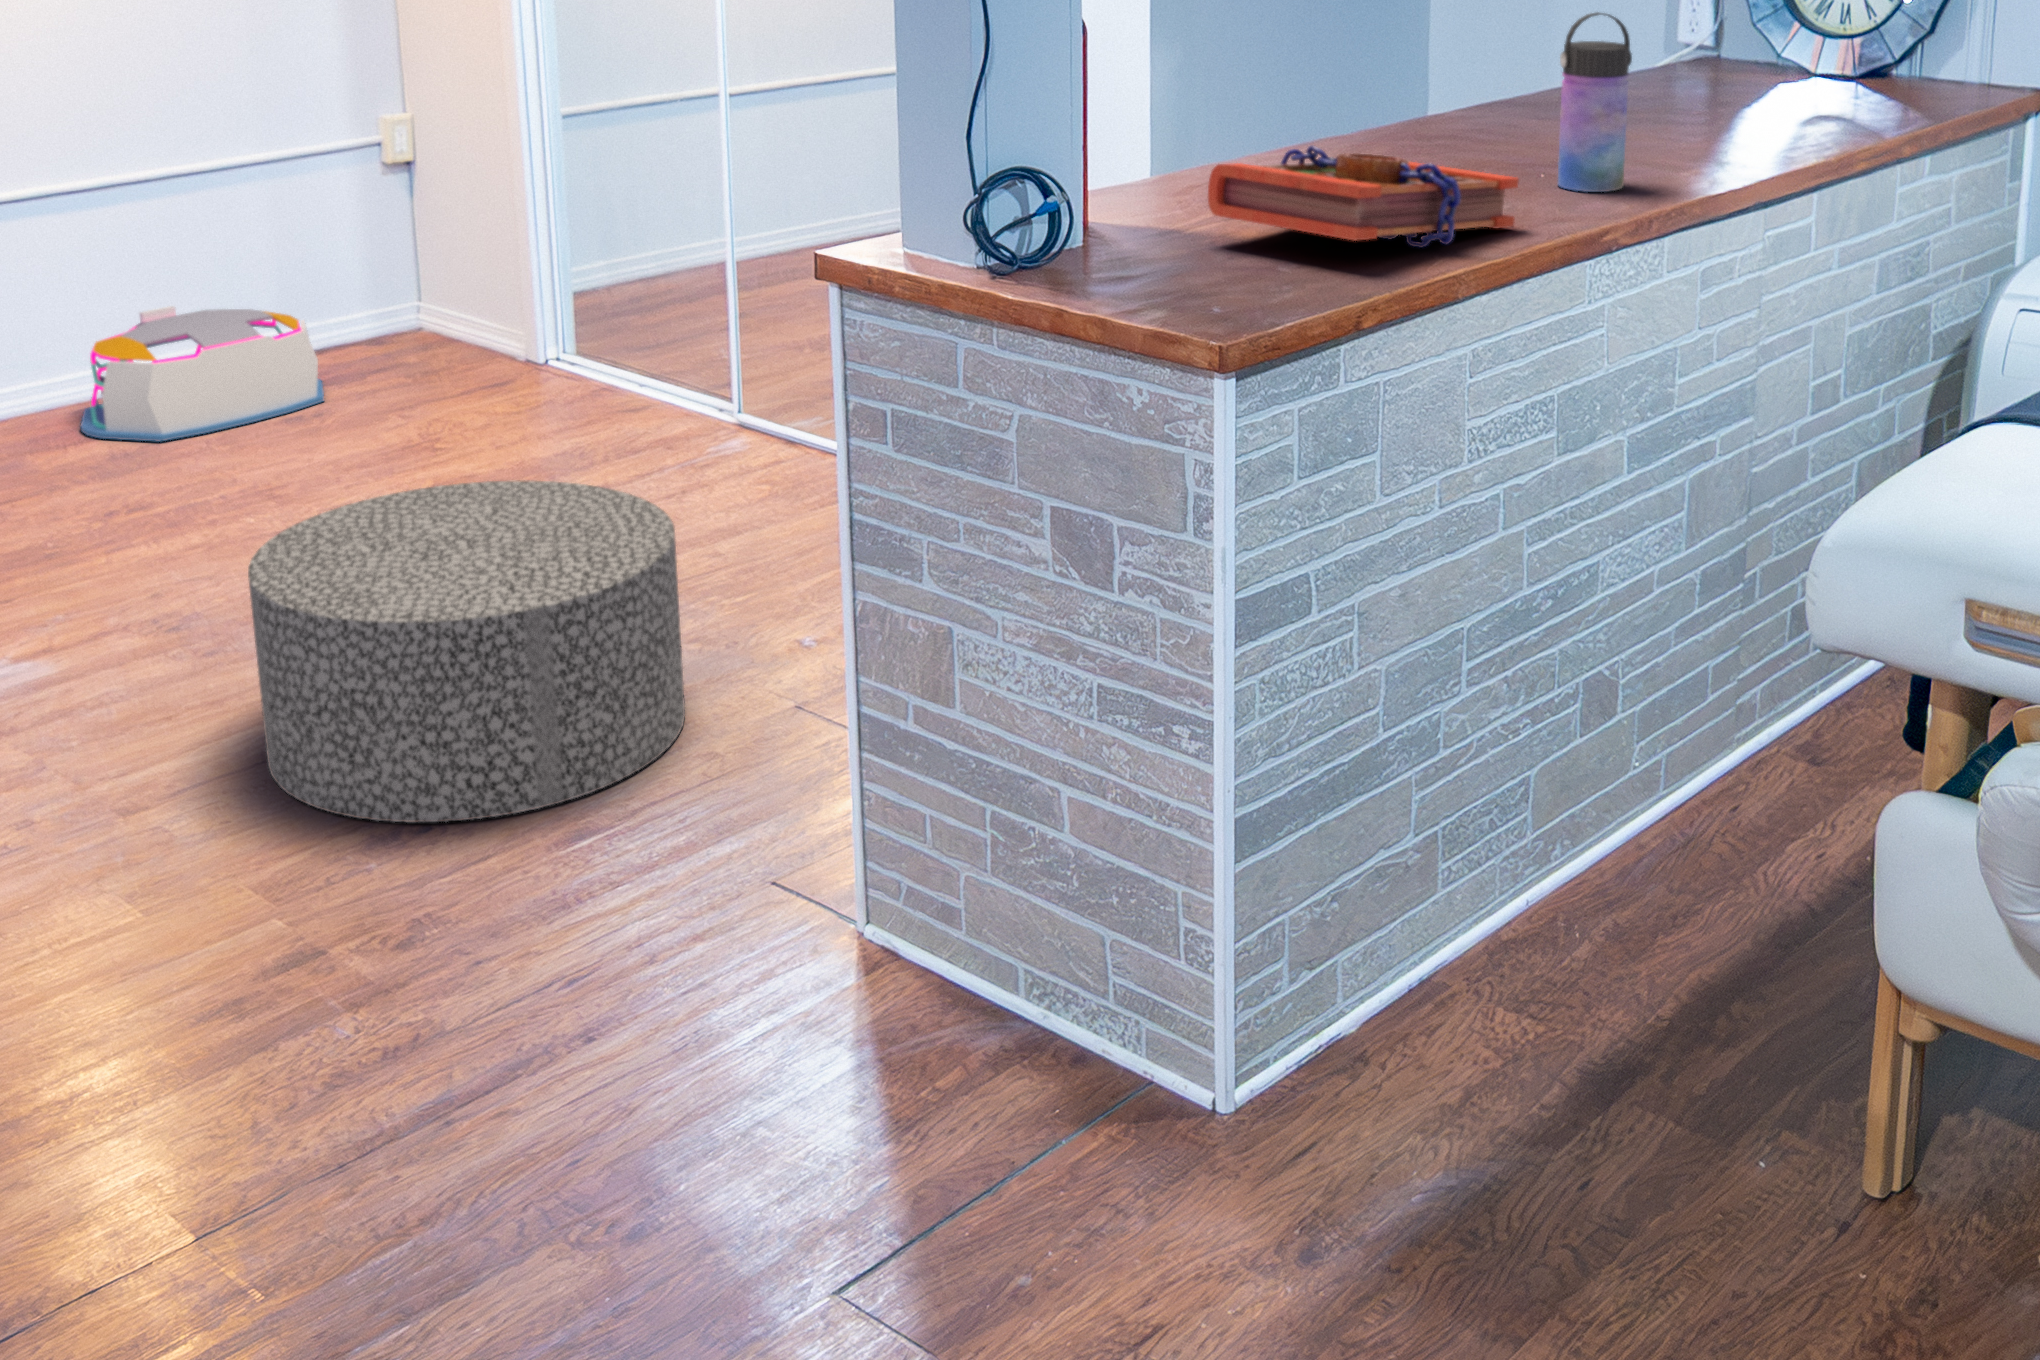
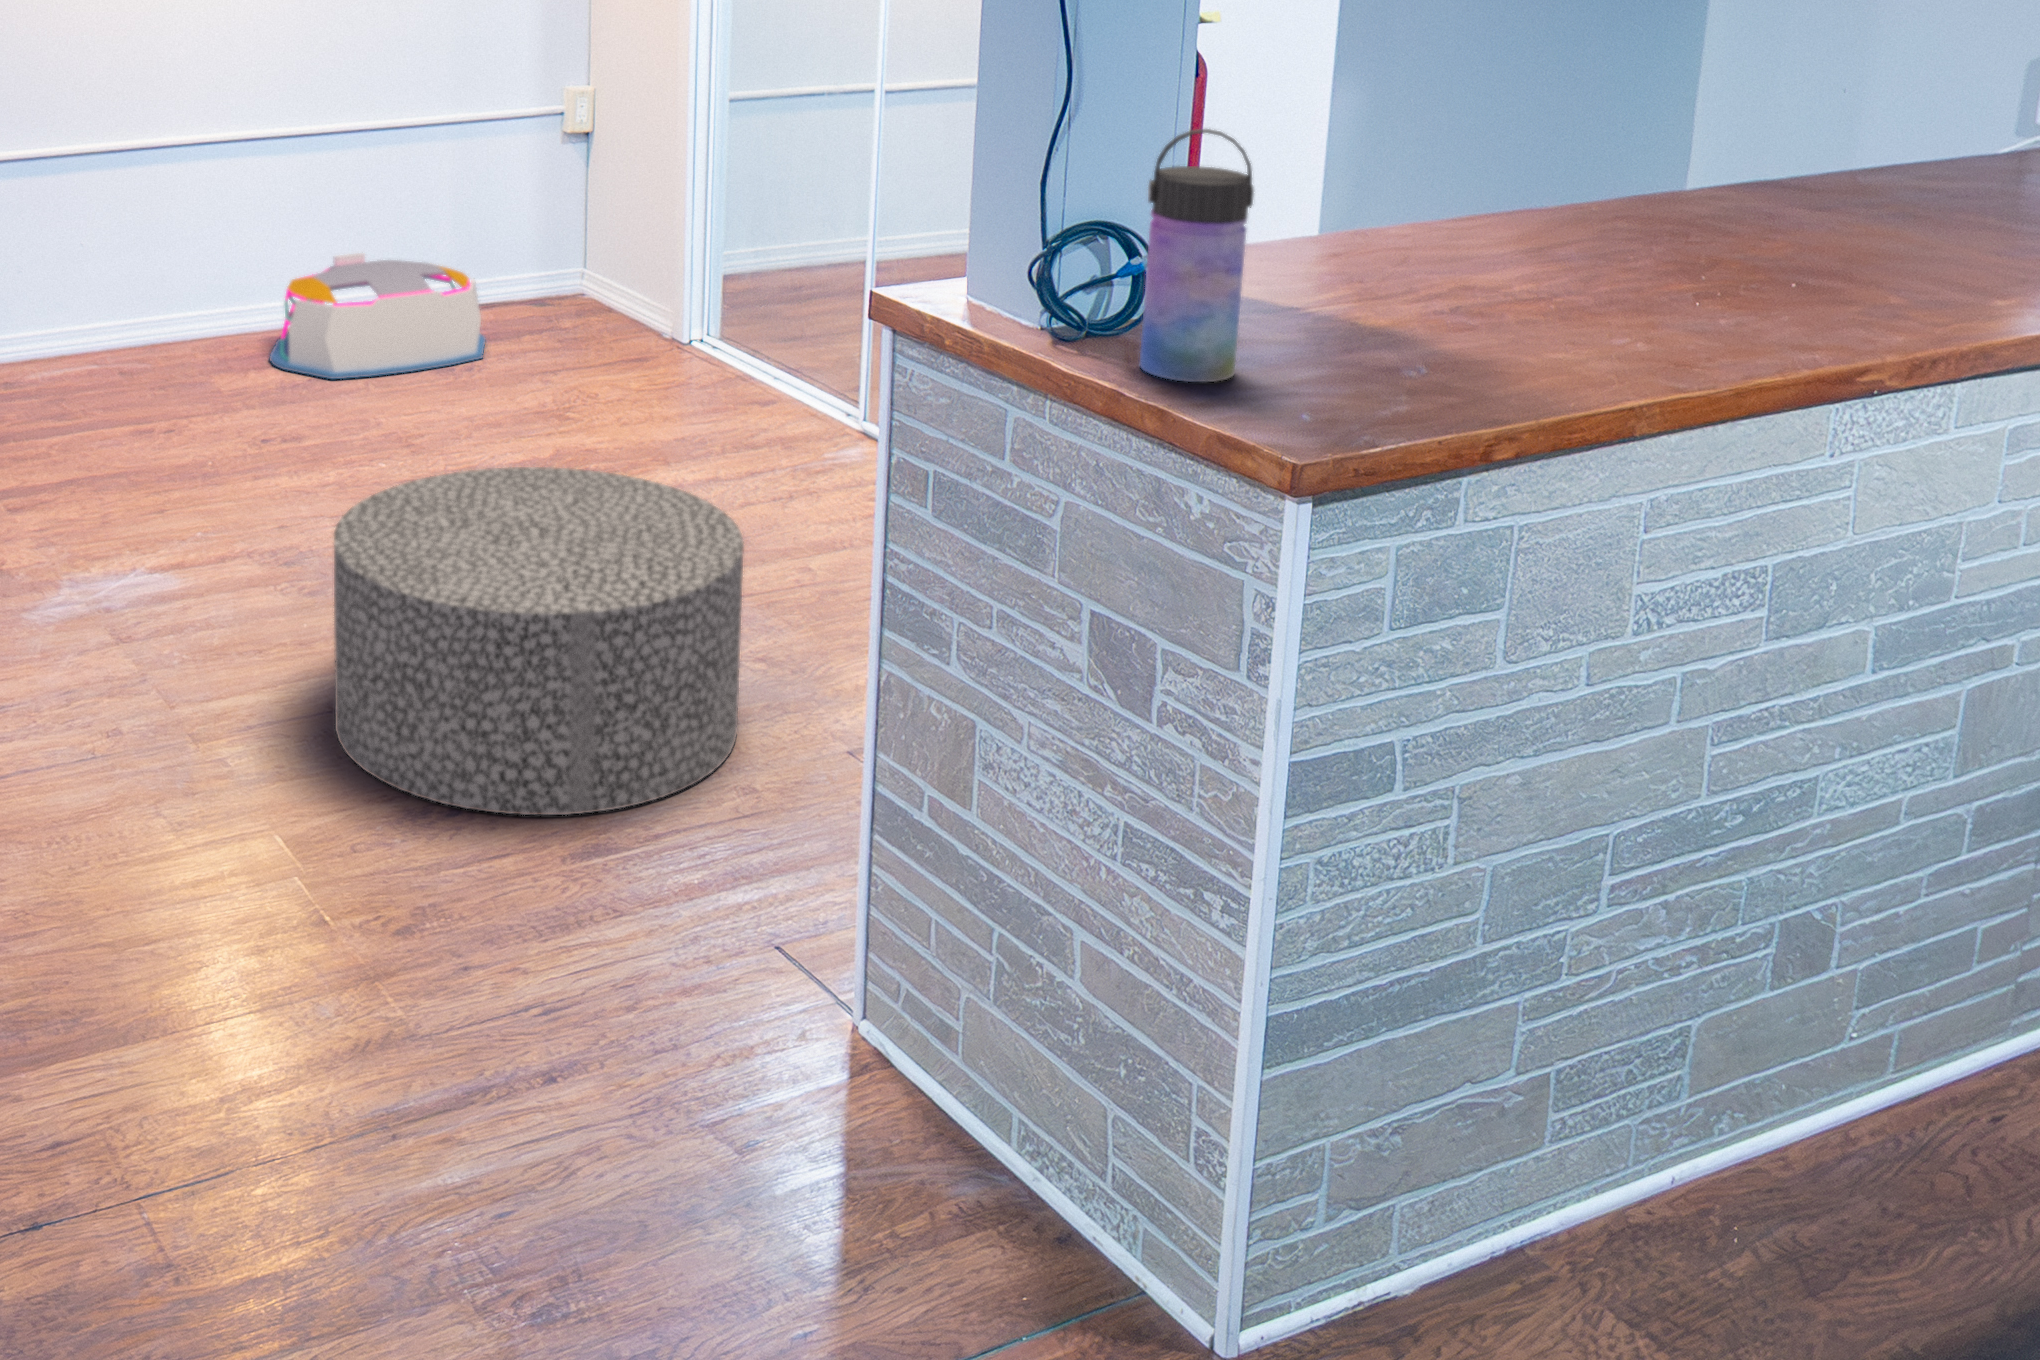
water bottle: present [1558,12,1632,192] -> present [1139,129,1254,382]
book: present [1208,146,1519,248] -> none [1328,225,1746,364]

